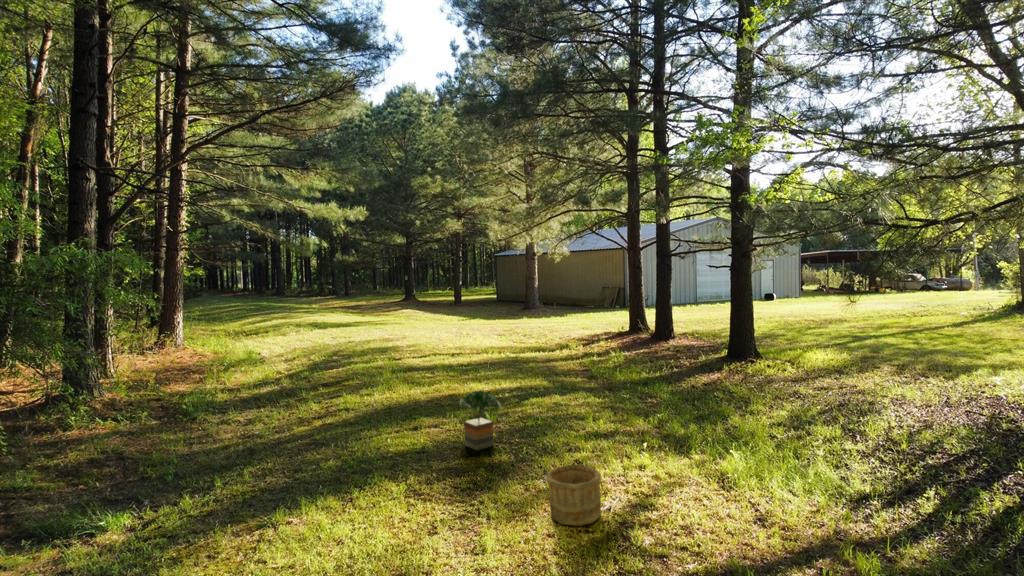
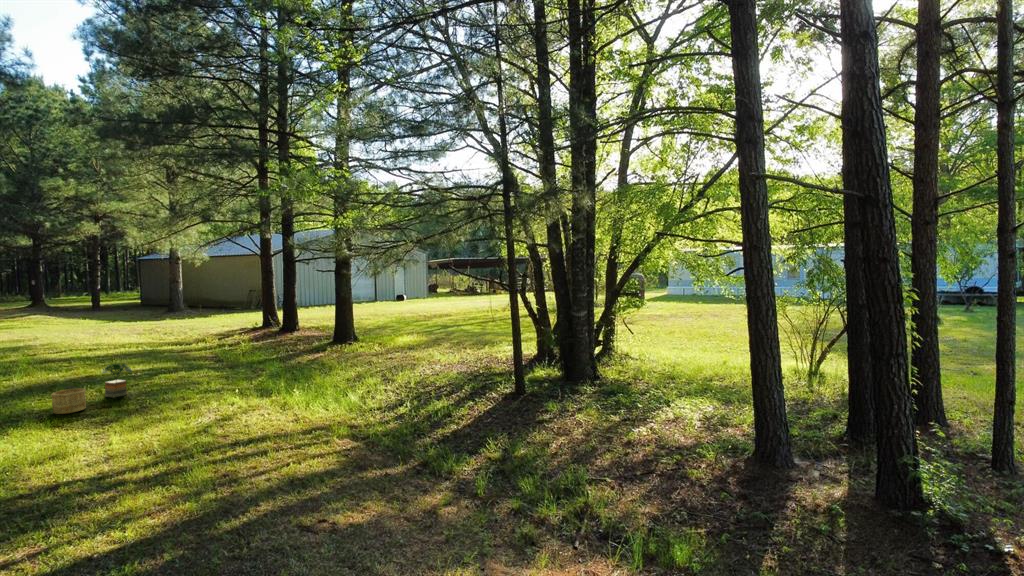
wooden bucket: present [547,465,601,526] -> present [51,388,86,414]

